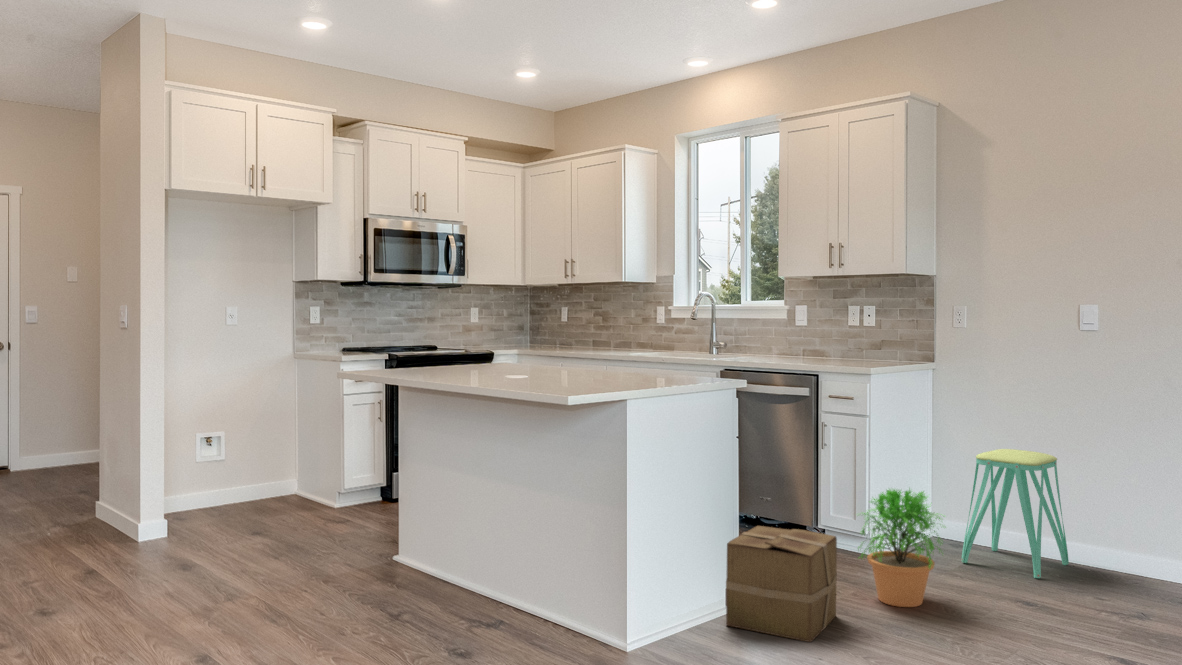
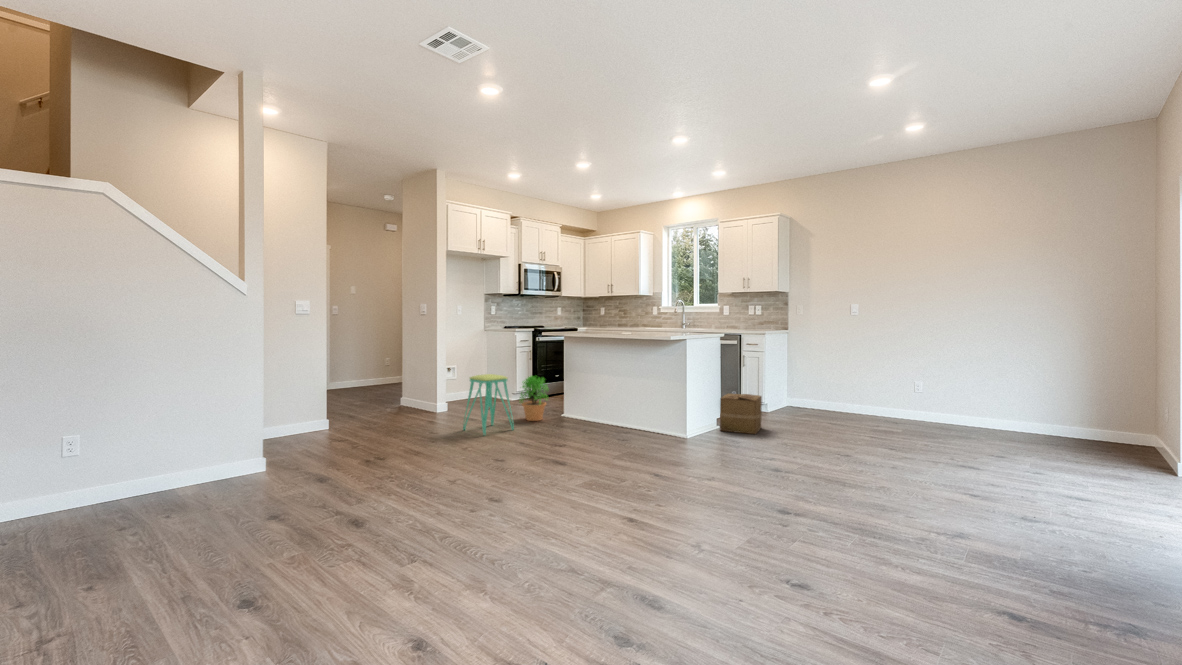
stool: present [962,449,1069,578] -> present [463,374,514,435]
potted plant: present [860,489,943,607] -> present [520,376,548,421]

